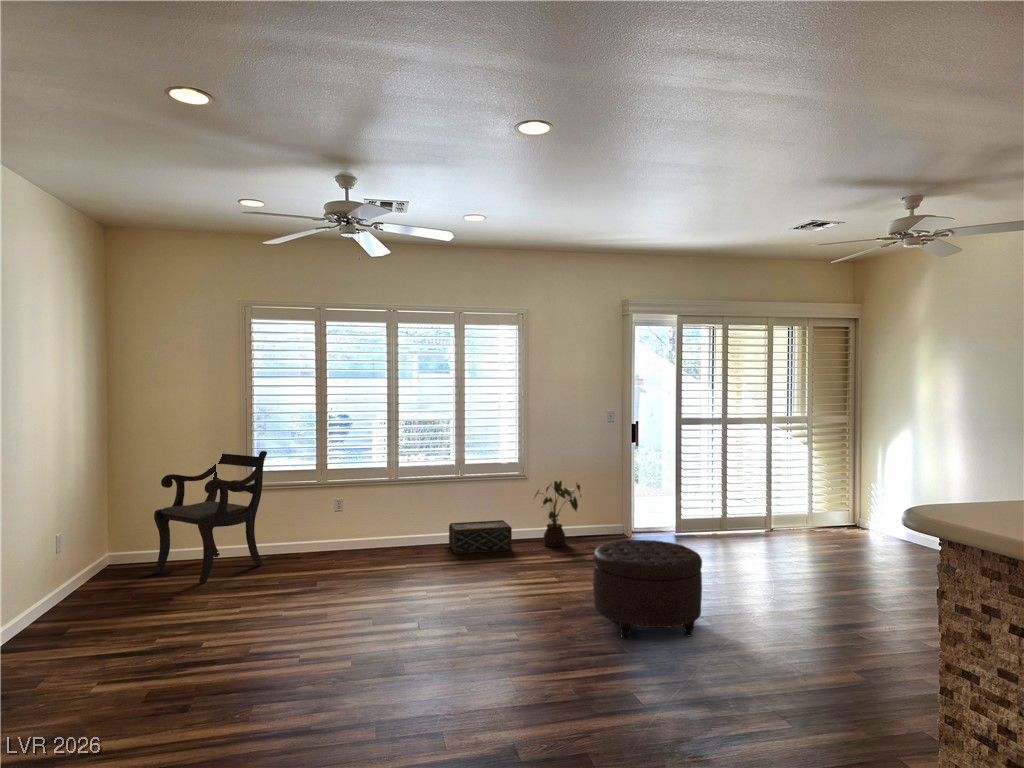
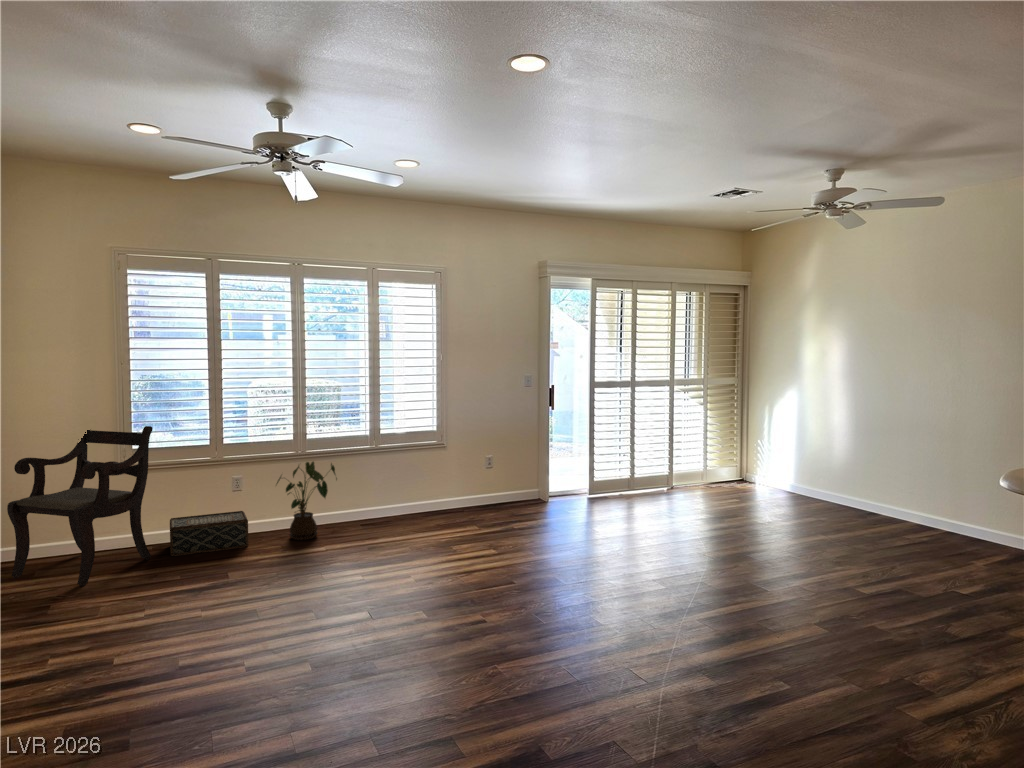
house plant: present [535,481,581,547] -> present [277,462,337,540]
woven basket: present [449,520,512,554] -> present [170,511,249,556]
ottoman: present [593,540,702,639] -> none [550,506,658,607]

